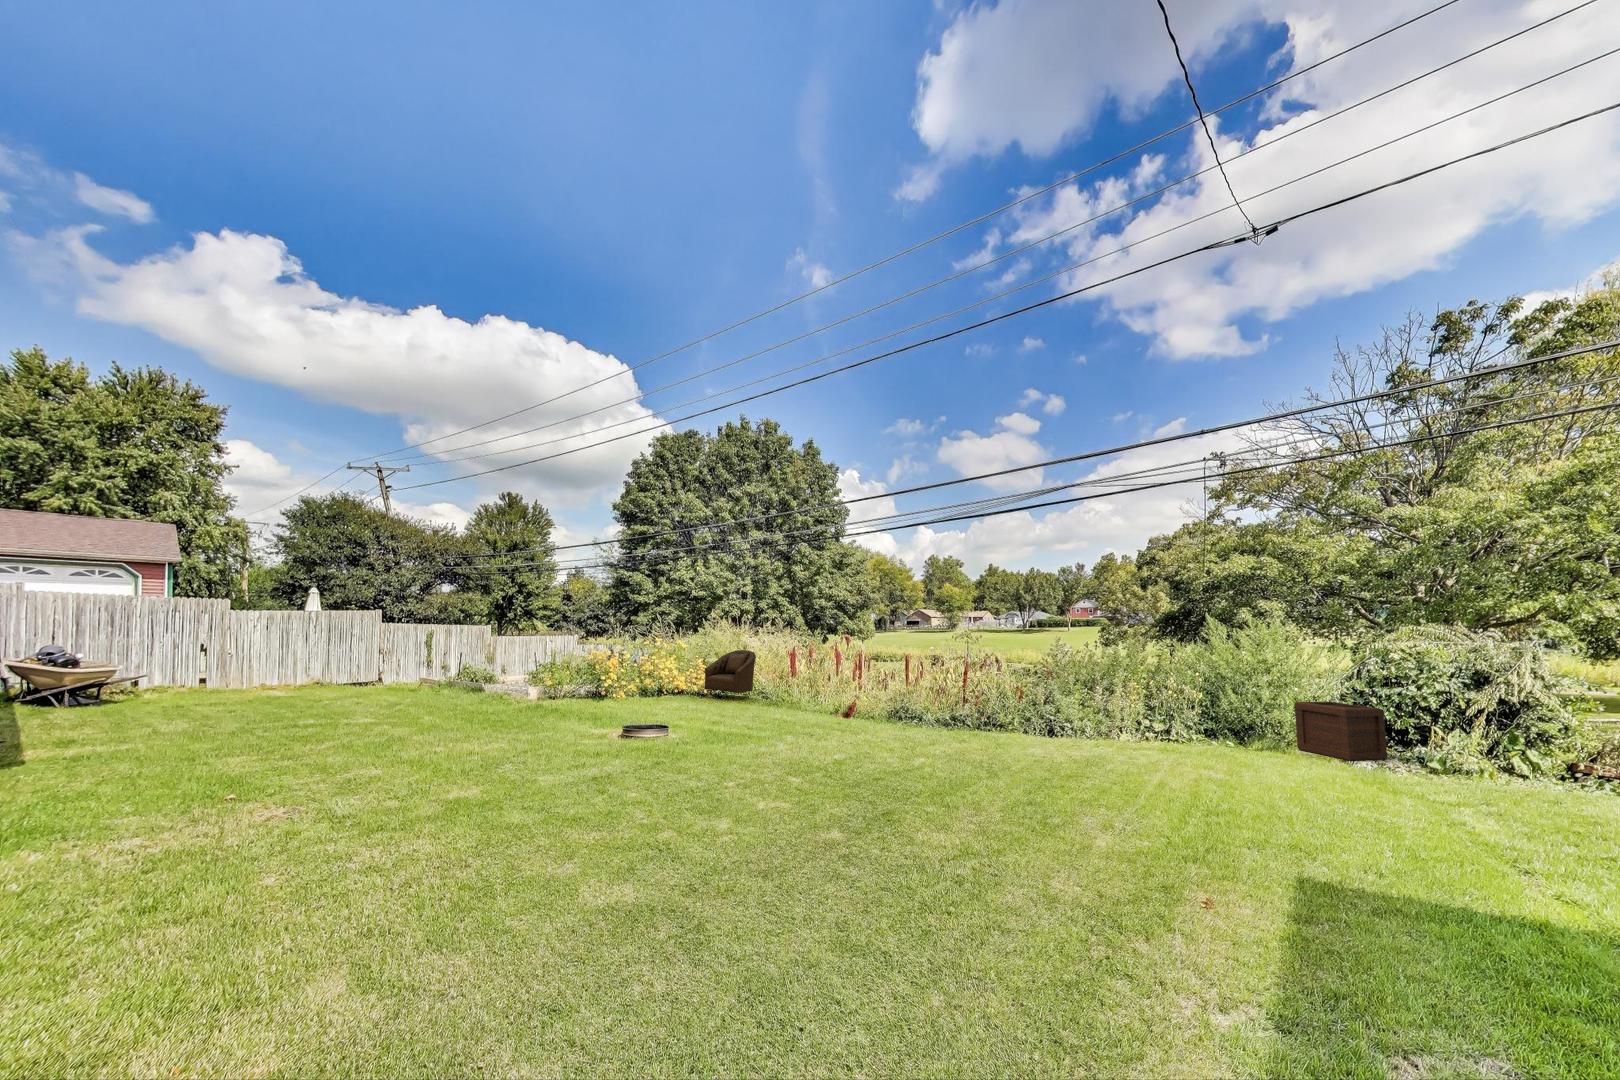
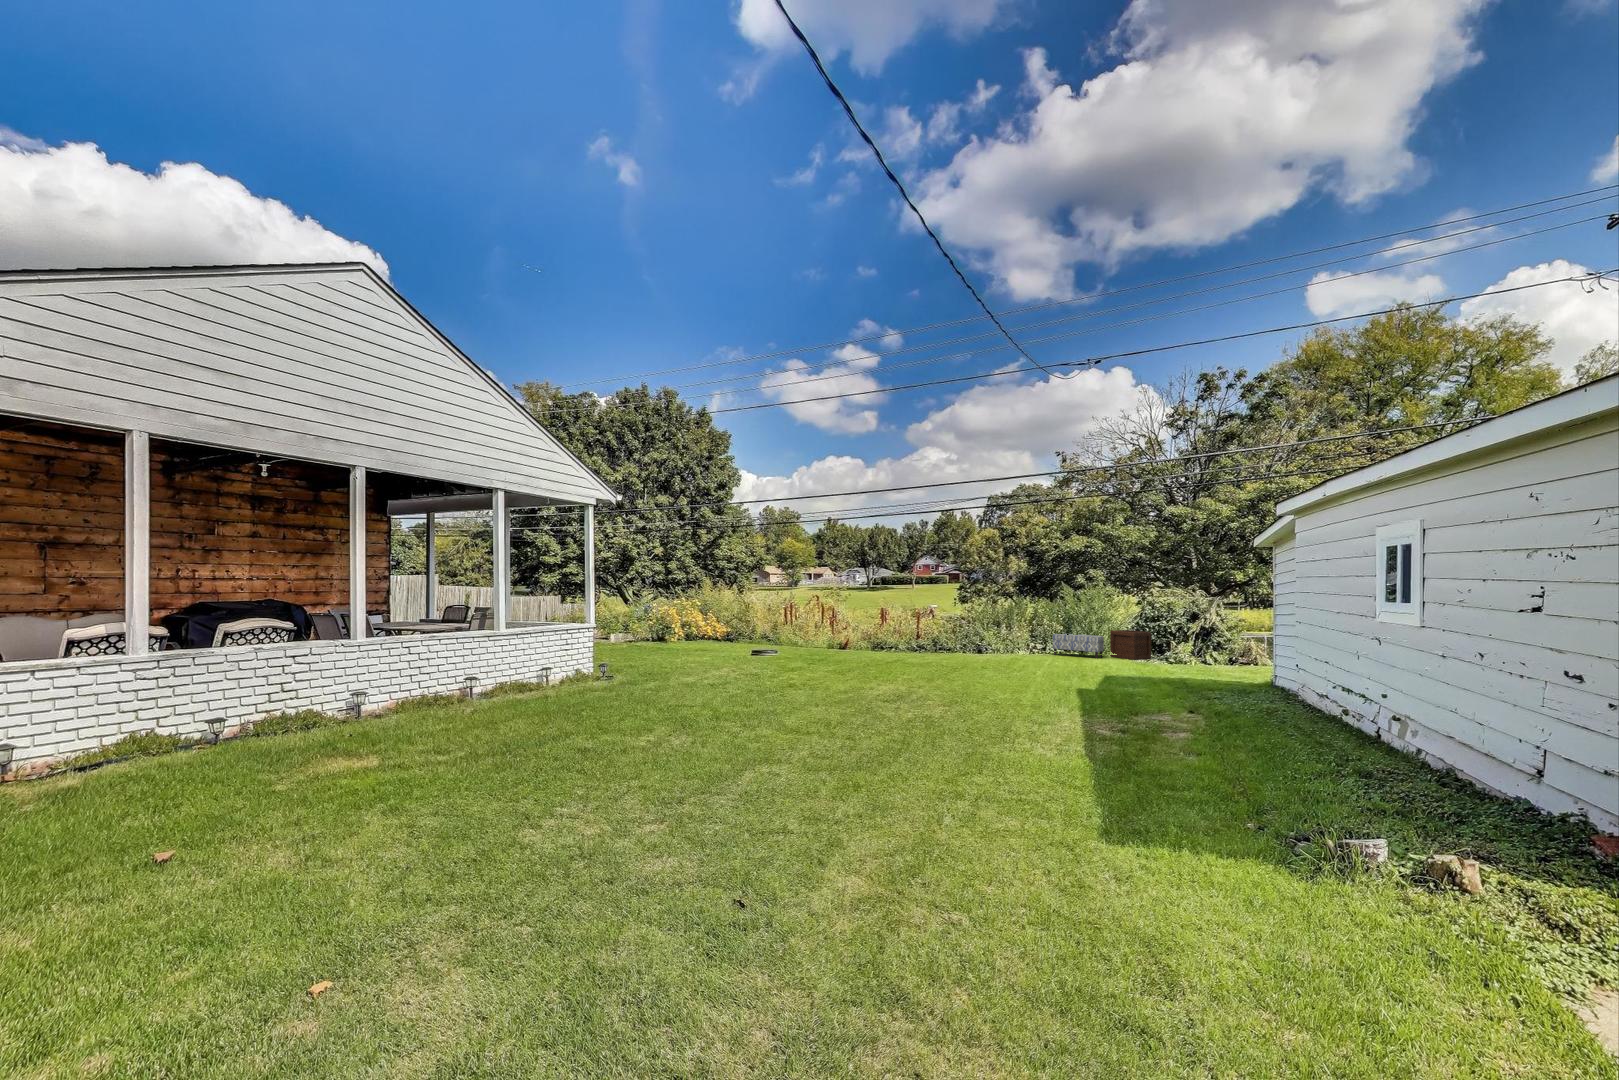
armchair: present [705,650,756,695] -> none [729,609,766,646]
bench: none [1181,702,1283,753] -> present [1053,634,1104,659]

